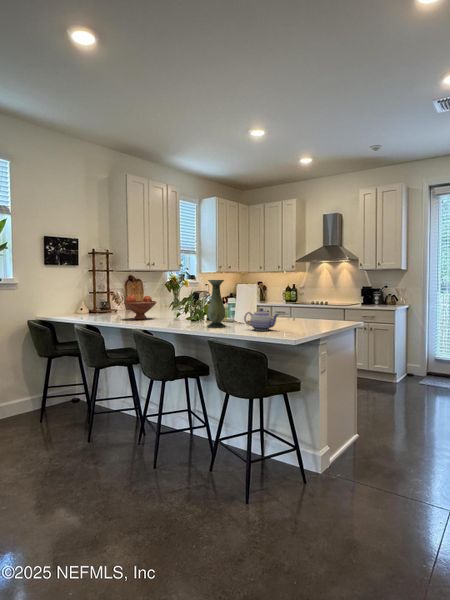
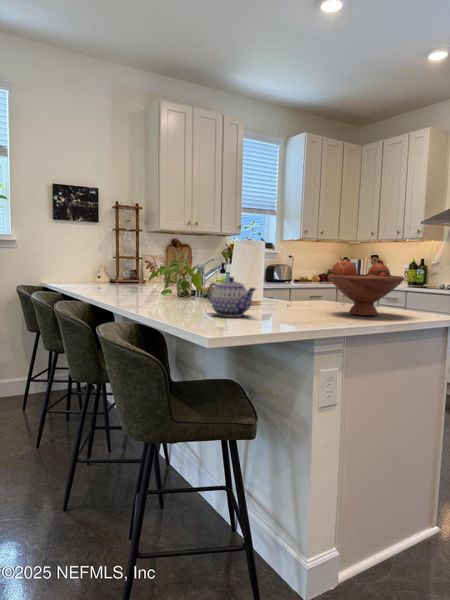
vase: present [207,280,226,328] -> none [169,229,200,307]
fruit bowl: present [124,295,157,319] -> present [328,260,405,316]

